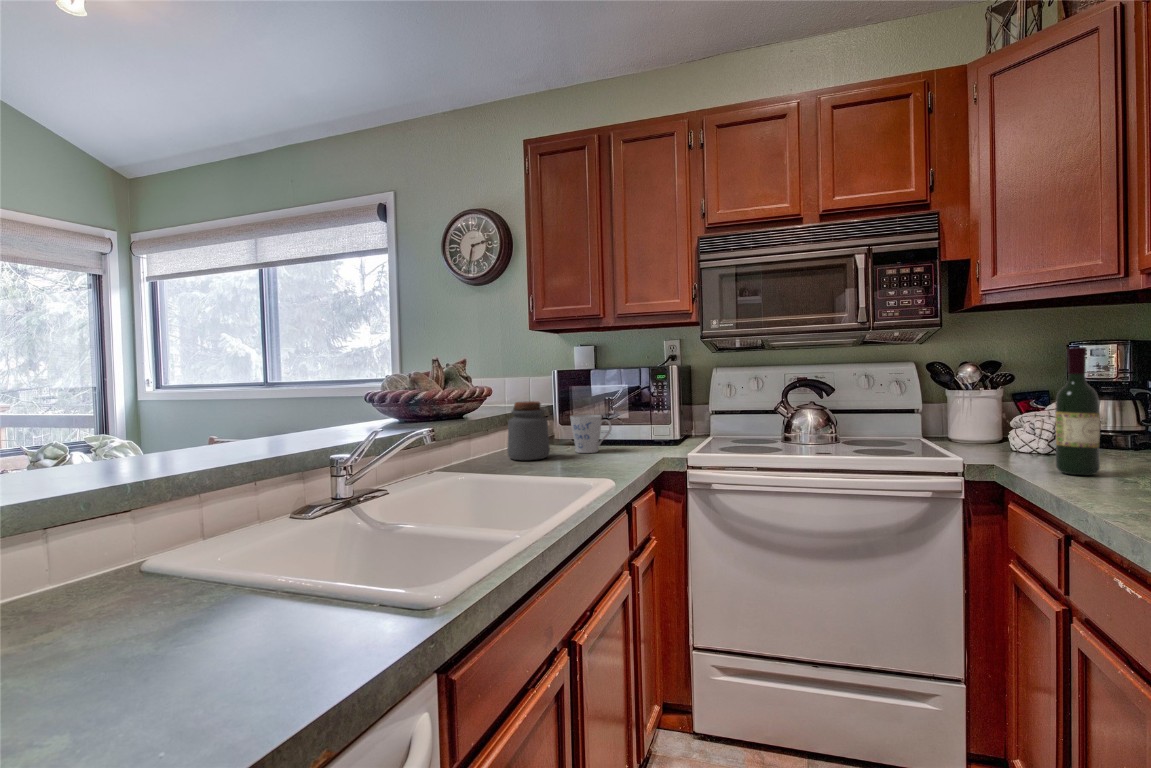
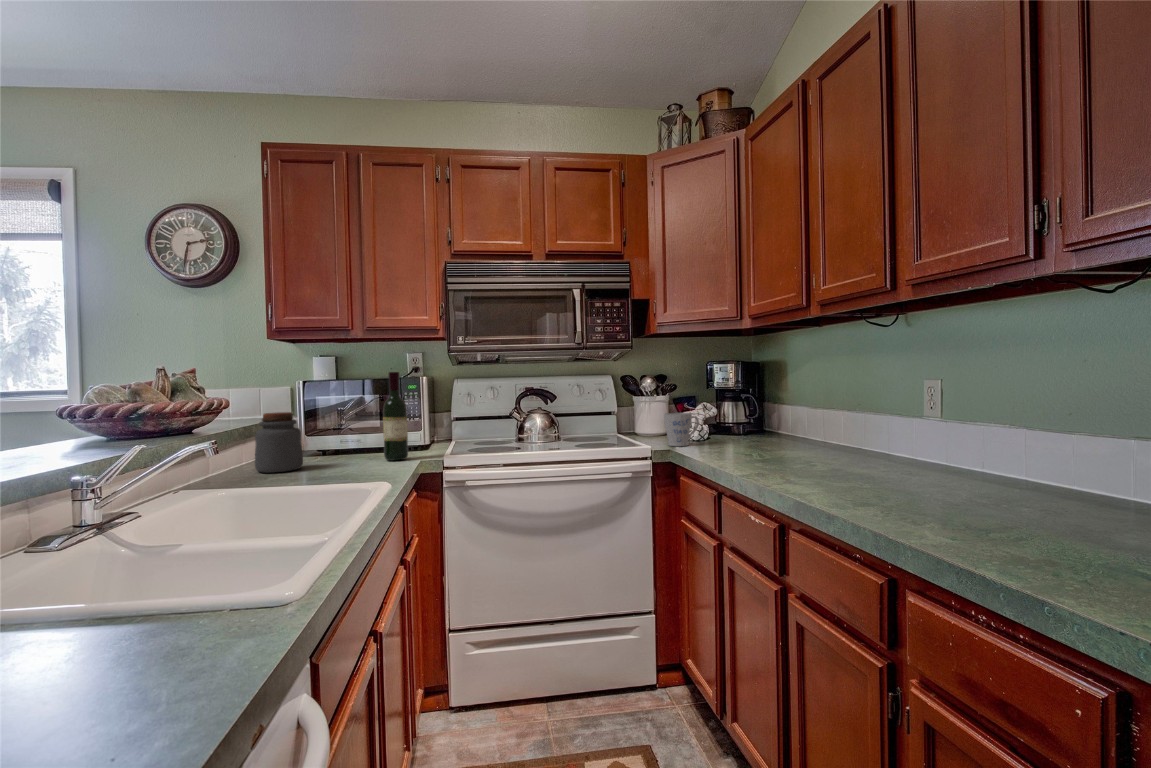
wine bottle: present [1055,347,1100,475] -> present [383,372,408,461]
mug: present [570,415,612,453] -> present [664,413,699,446]

